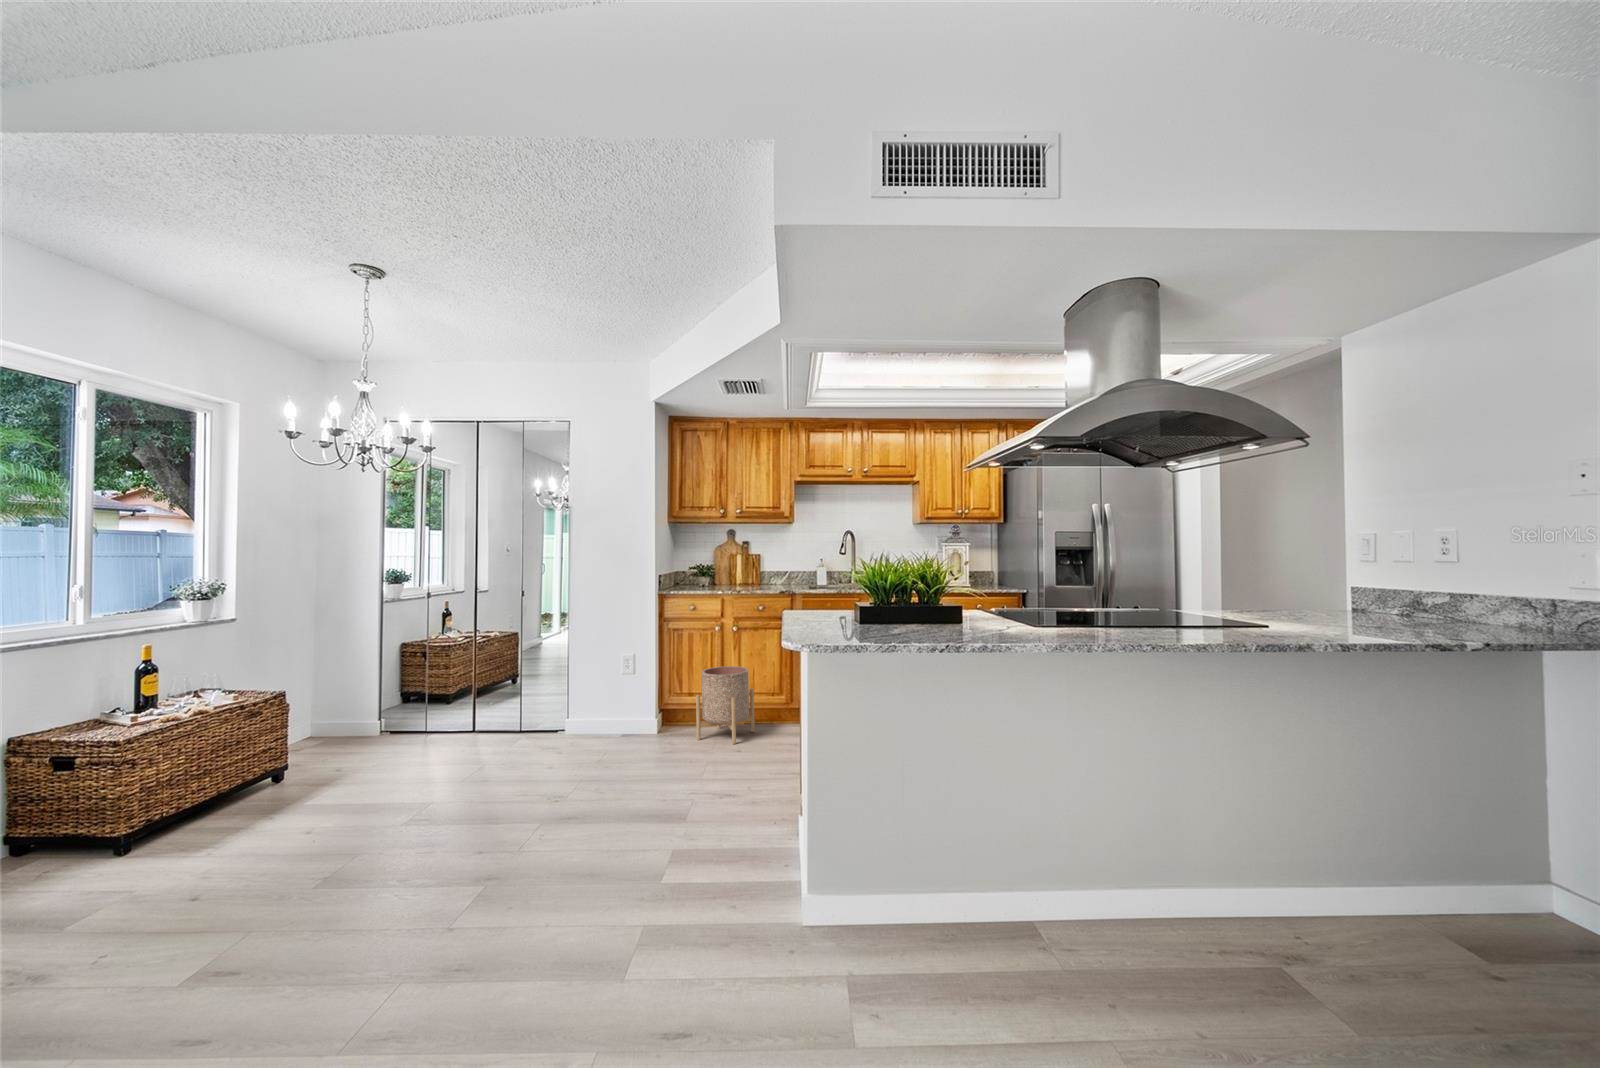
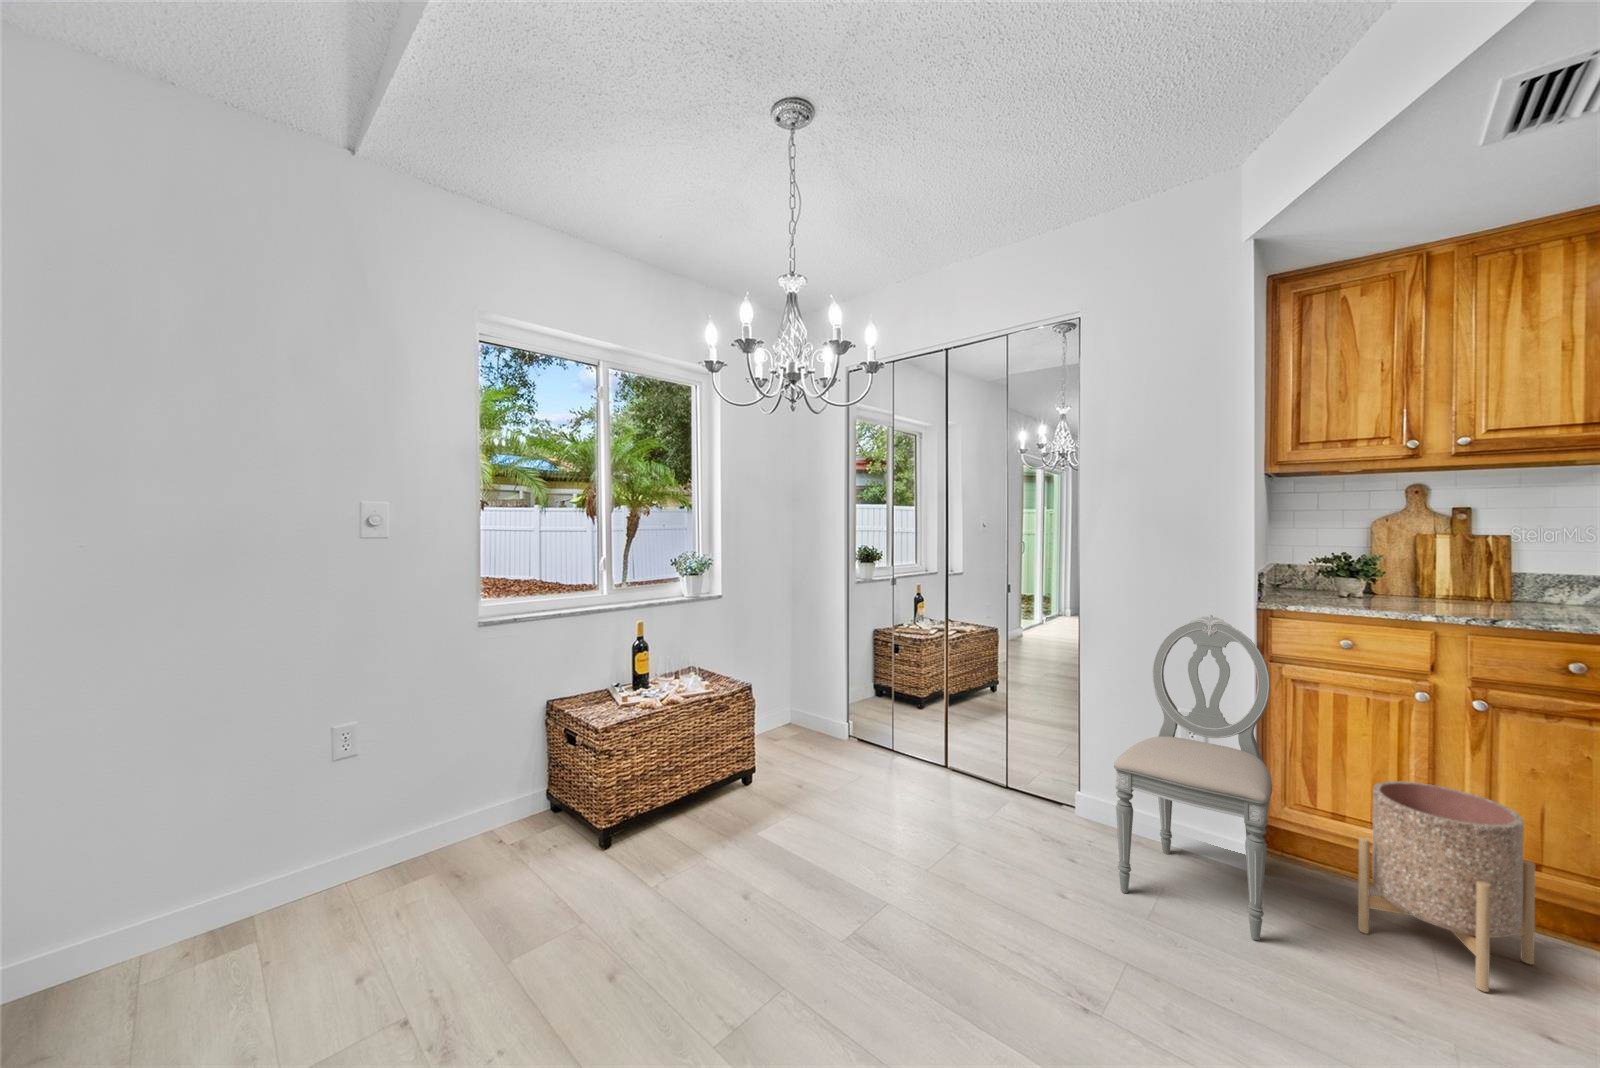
dining chair: none [586,598,663,757] -> present [1114,615,1272,940]

